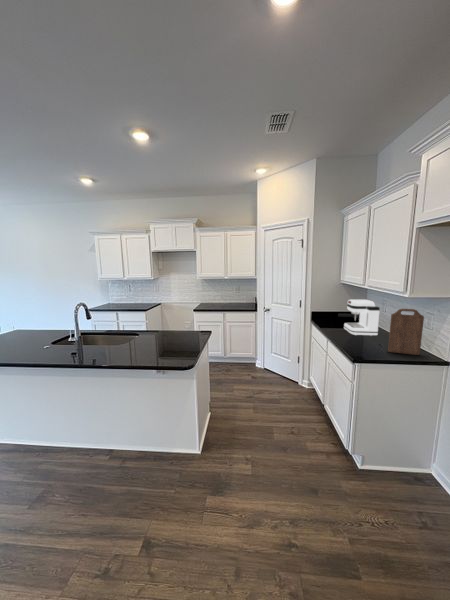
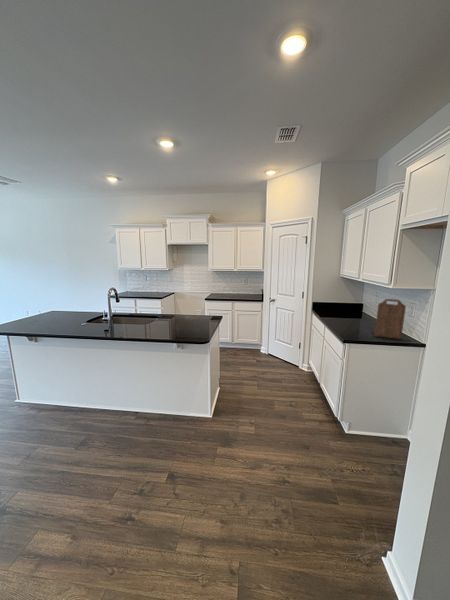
coffee maker: present [338,300,380,336] -> none [335,292,372,324]

